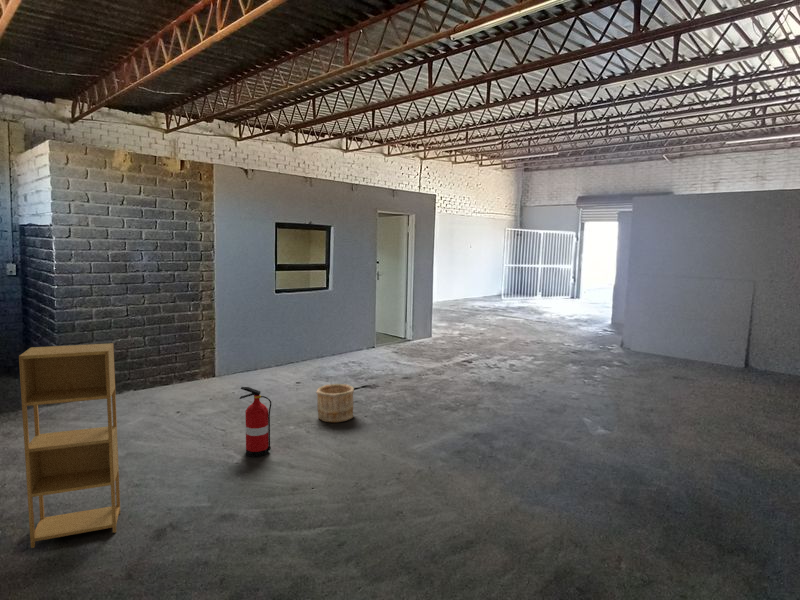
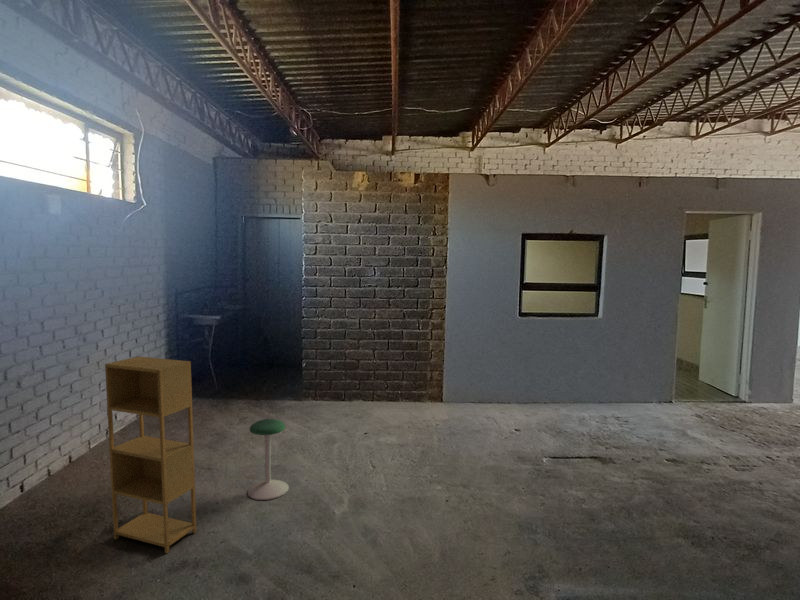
wooden bucket: present [316,384,354,422] -> none [483,444,536,501]
fire extinguisher: present [240,387,271,457] -> none [357,427,386,516]
stool: none [122,400,166,478] -> present [248,419,289,500]

